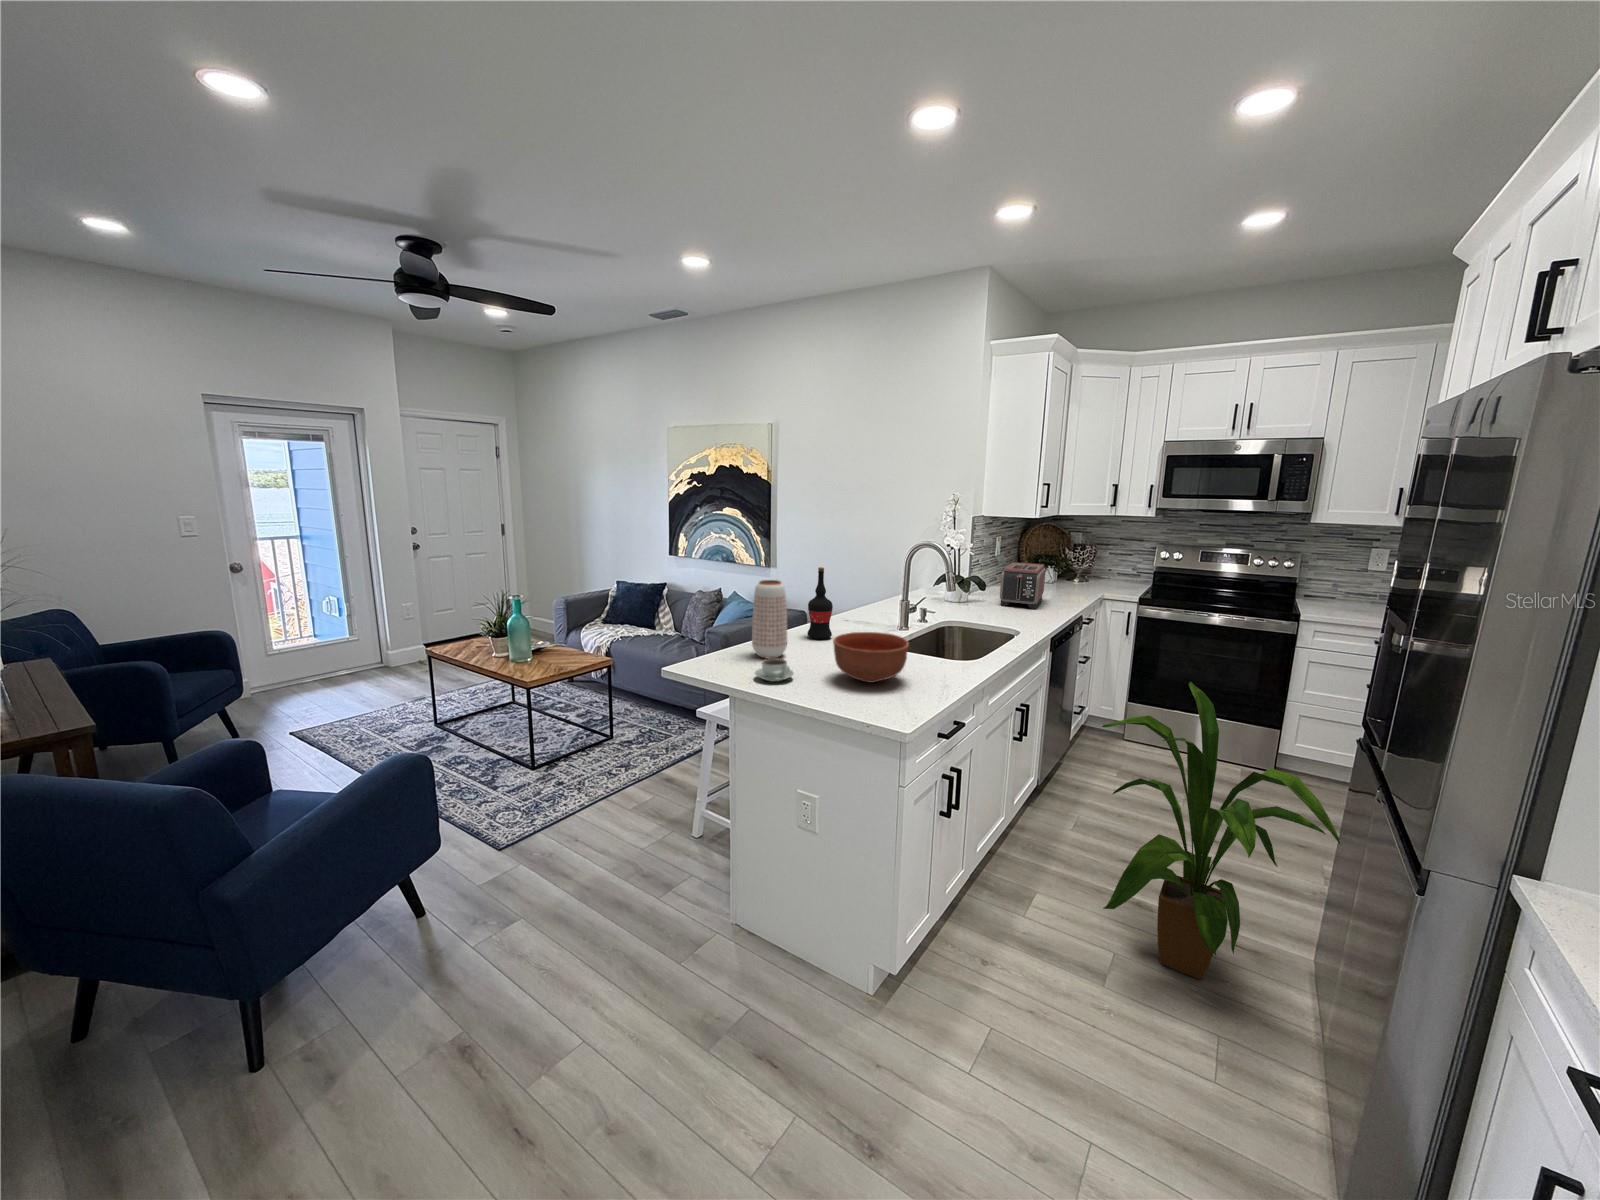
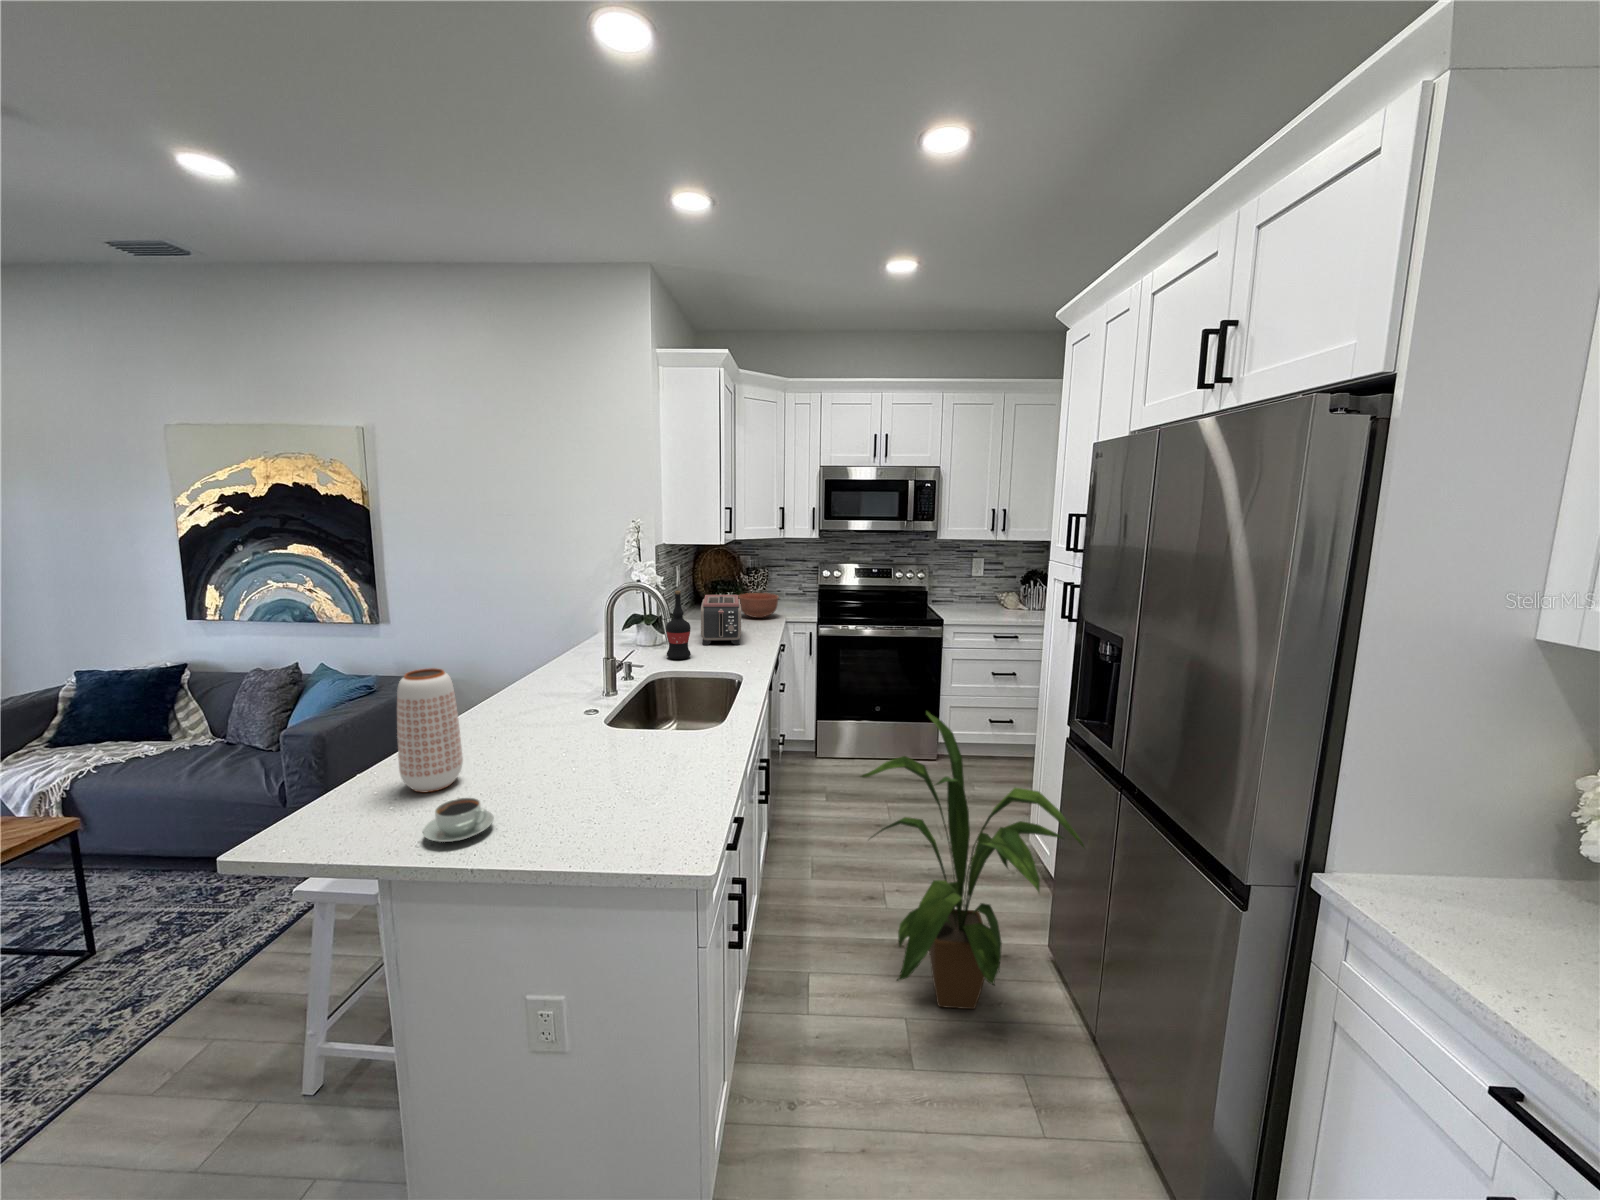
wine bottle: present [807,567,833,639] -> present [666,591,691,659]
bowl: present [833,632,909,683] -> present [738,593,778,618]

